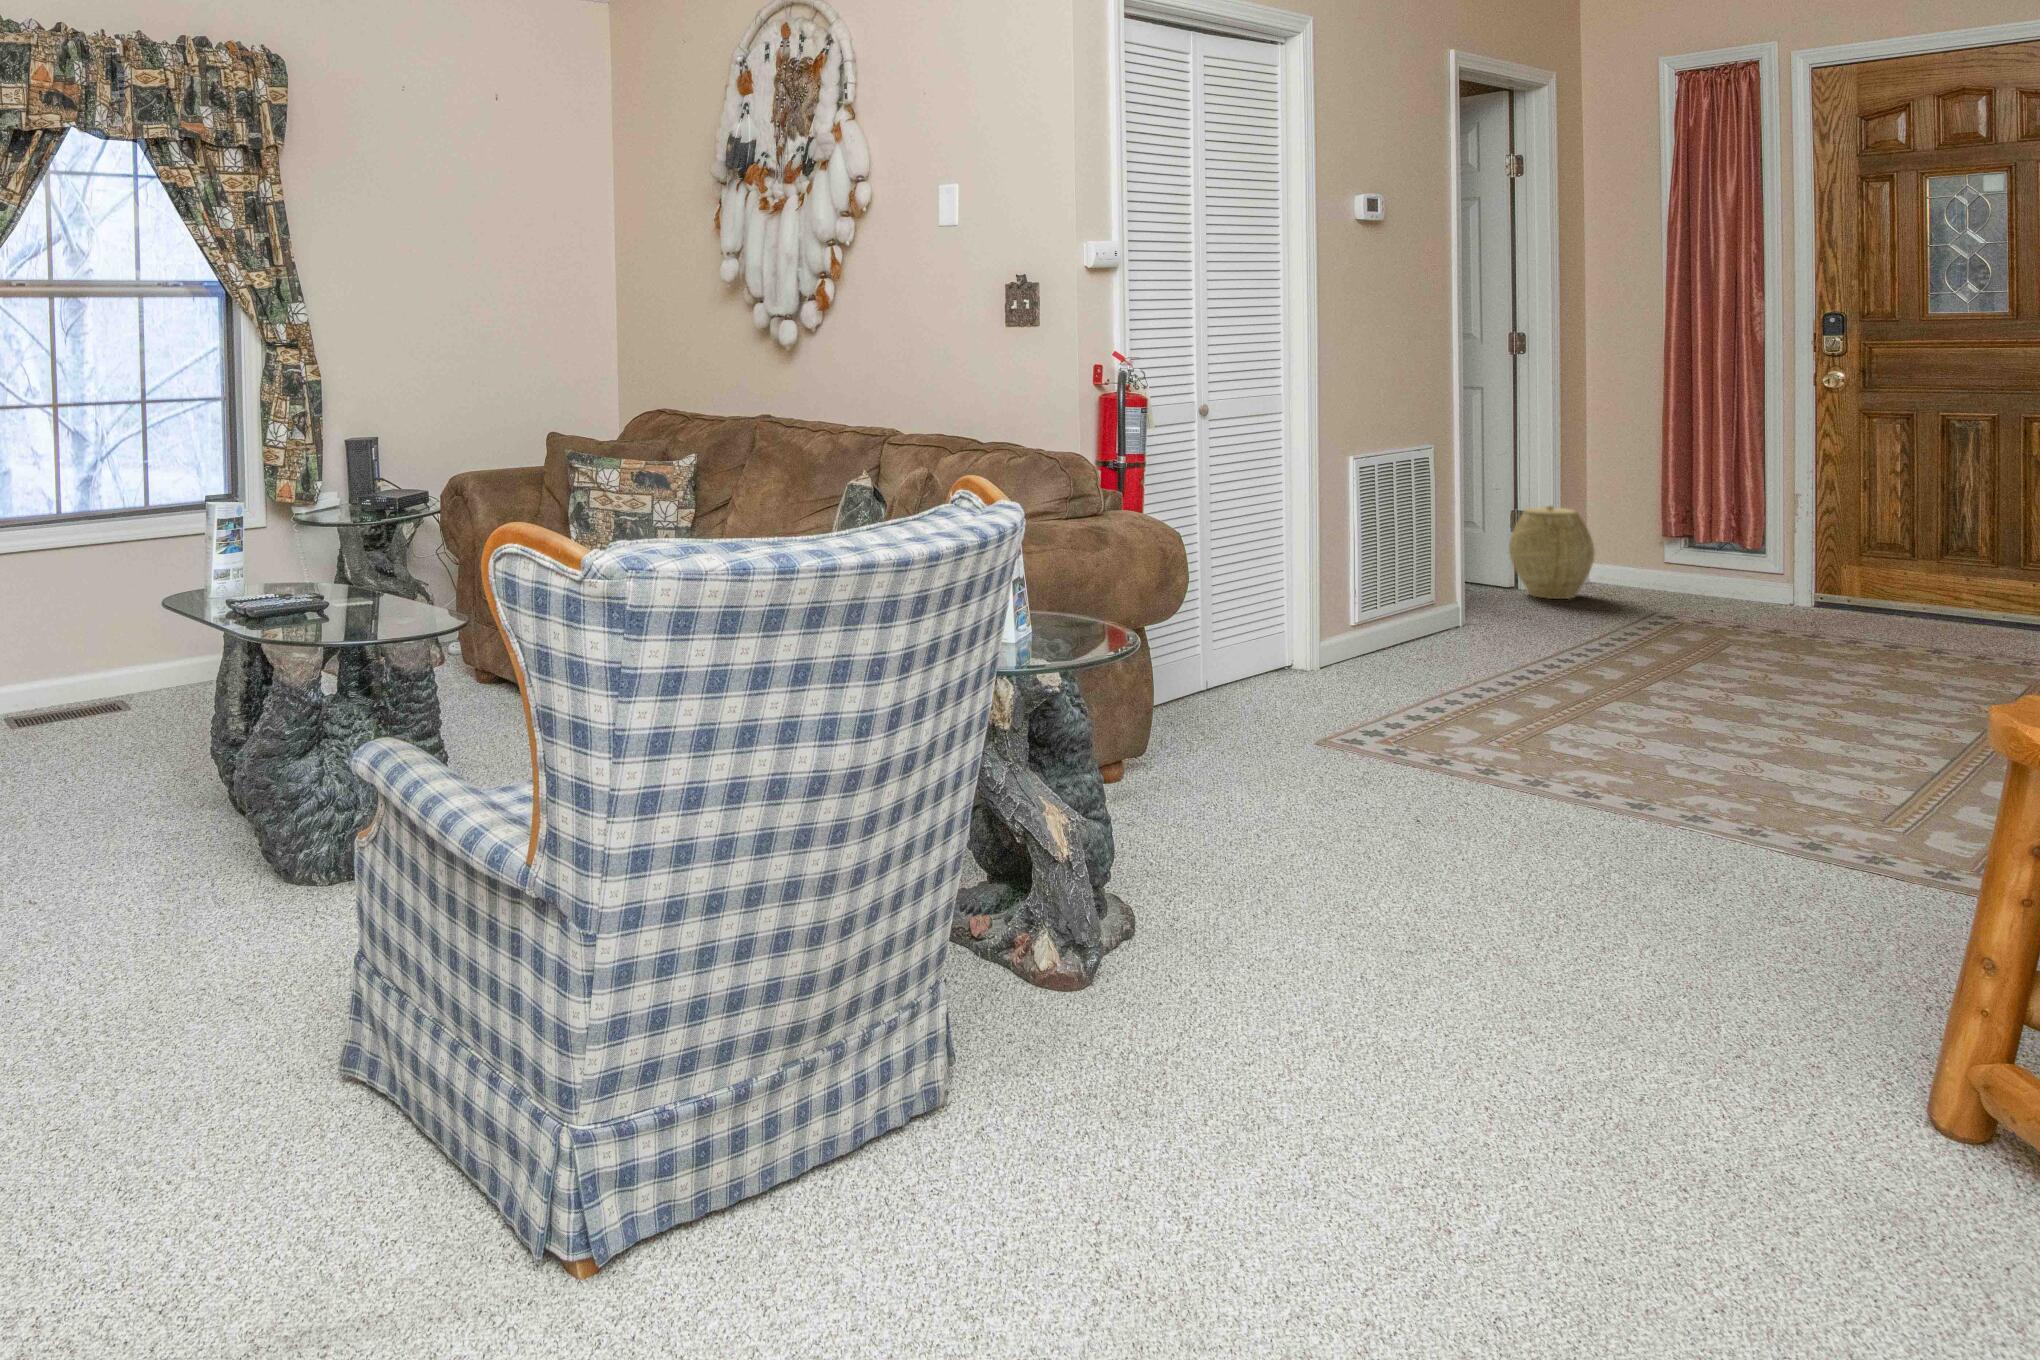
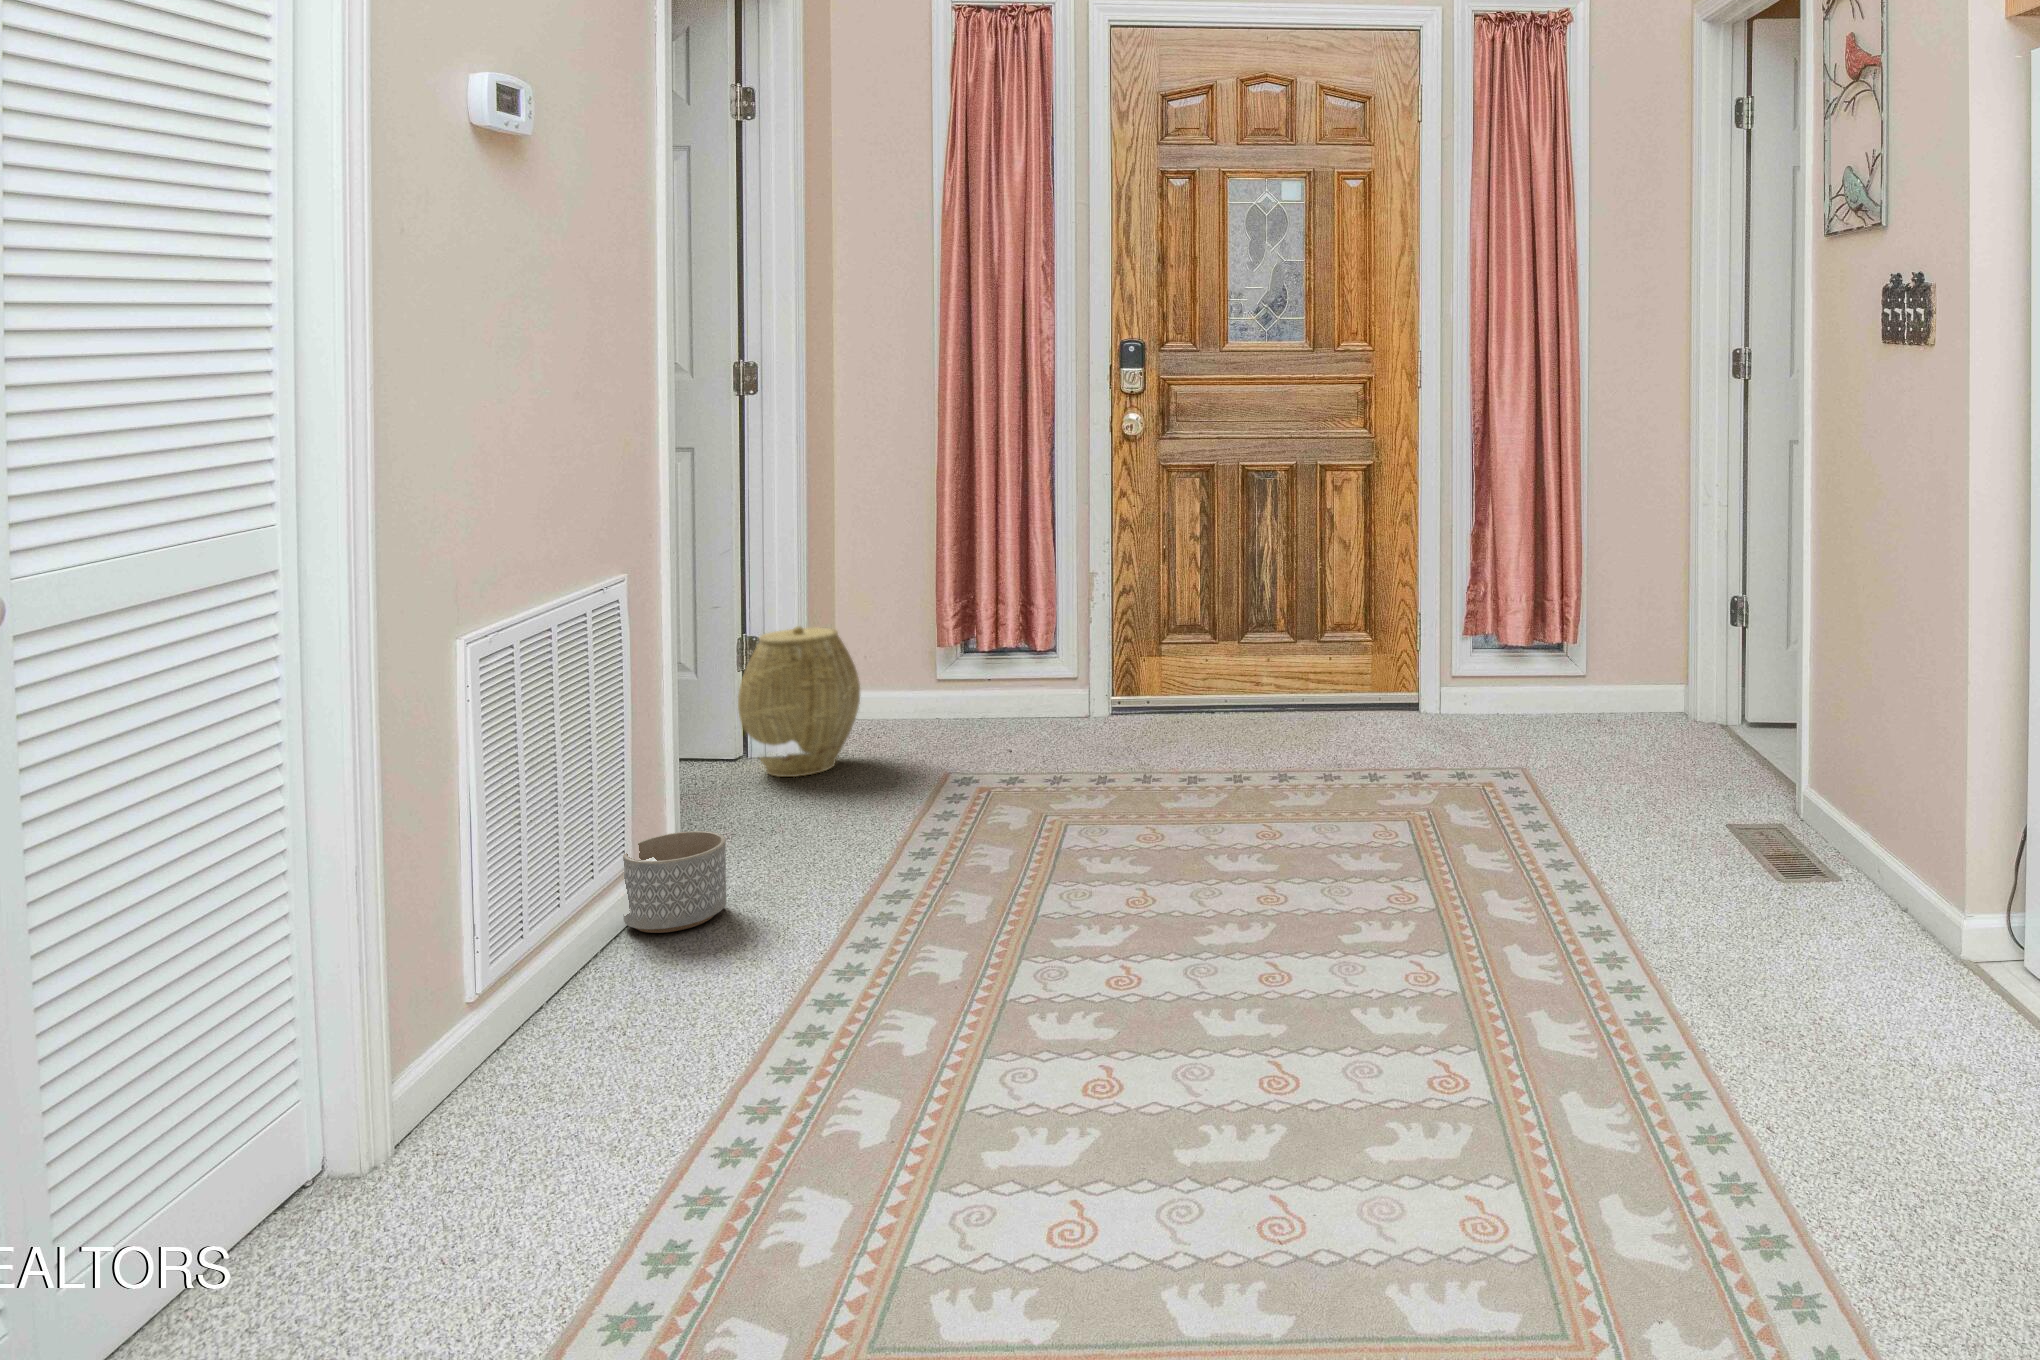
planter: none [1443,596,1498,641] -> present [623,831,726,933]

